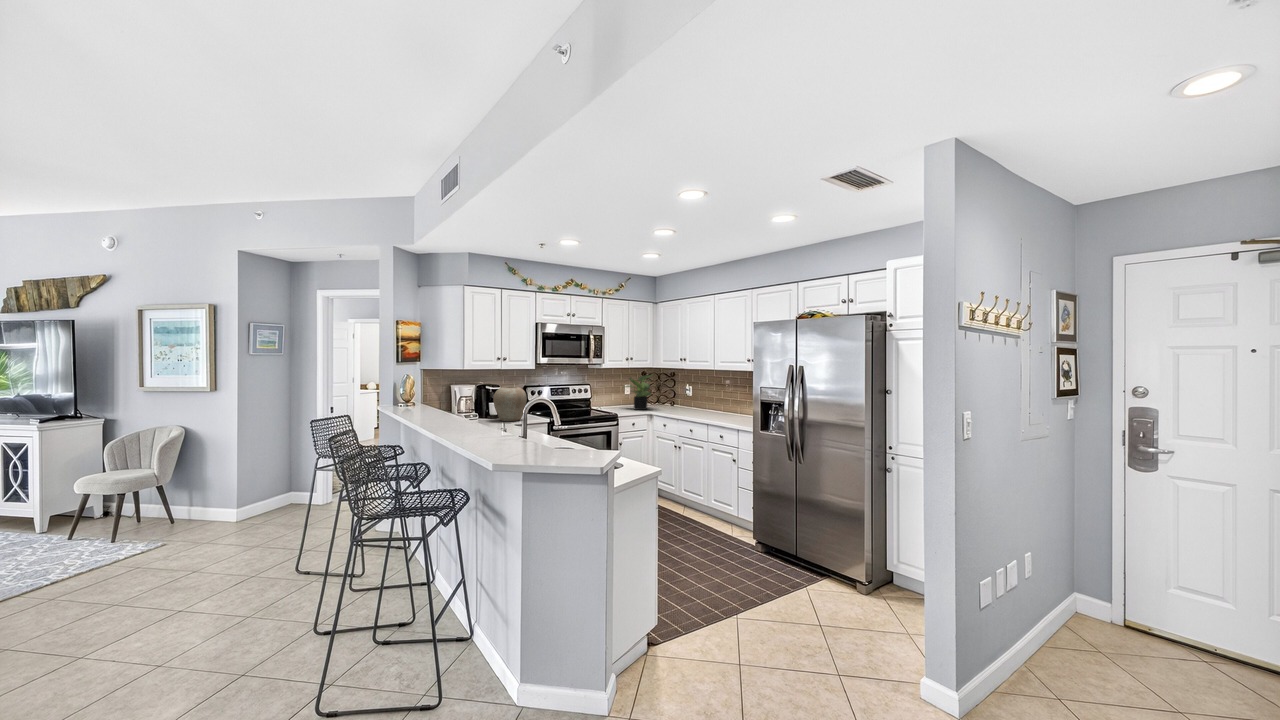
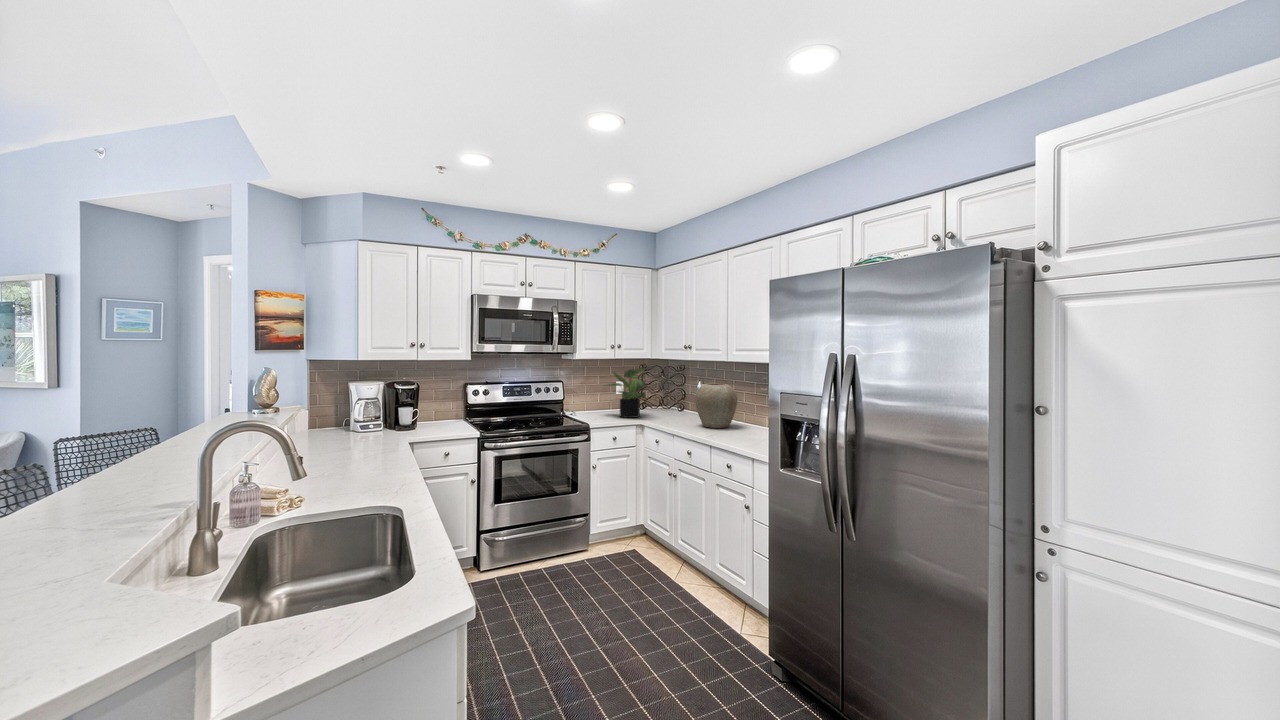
vase: present [493,387,527,421] -> present [695,383,737,428]

